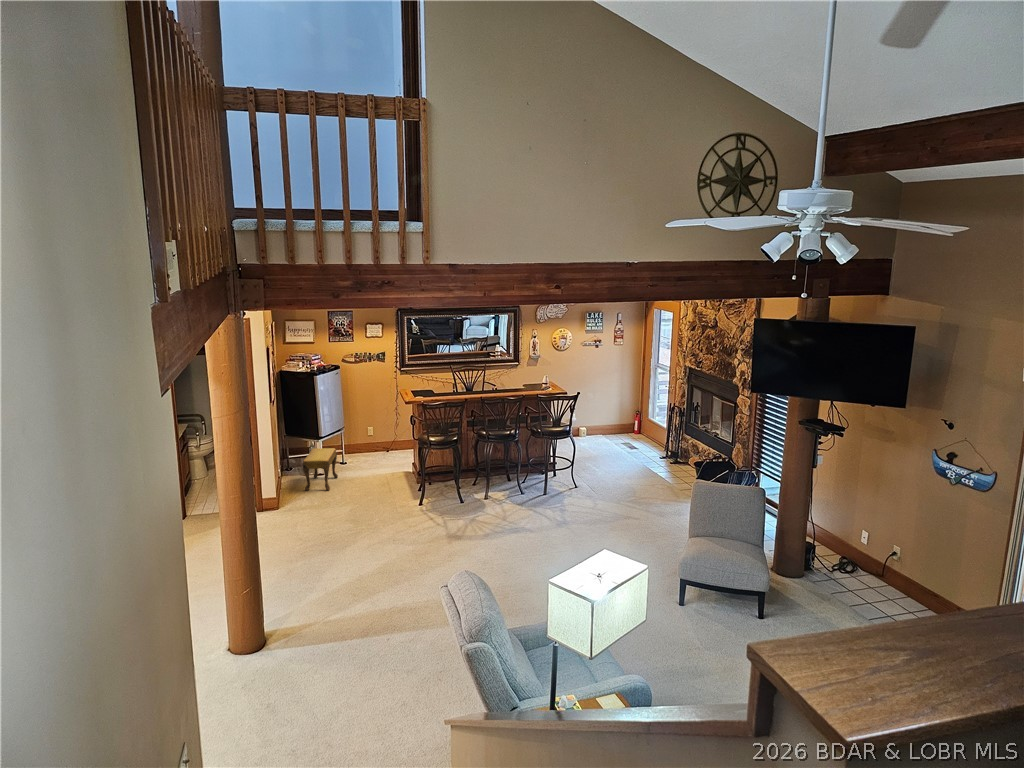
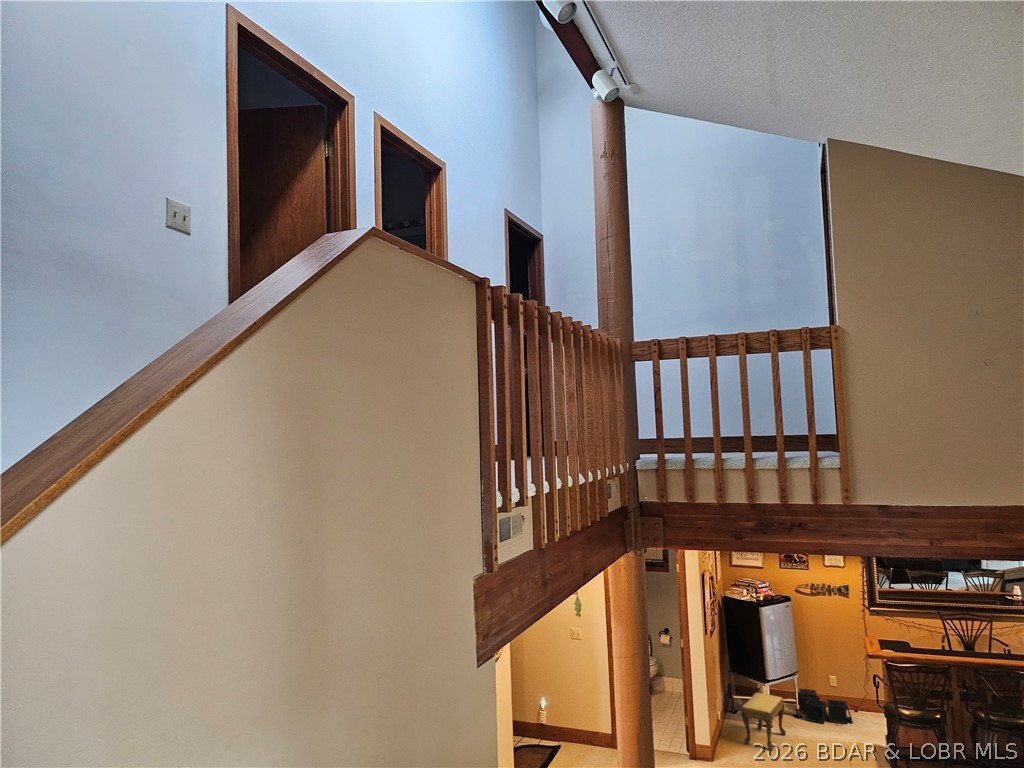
storage bin: none [342,440,387,464] -> present [796,689,853,724]

